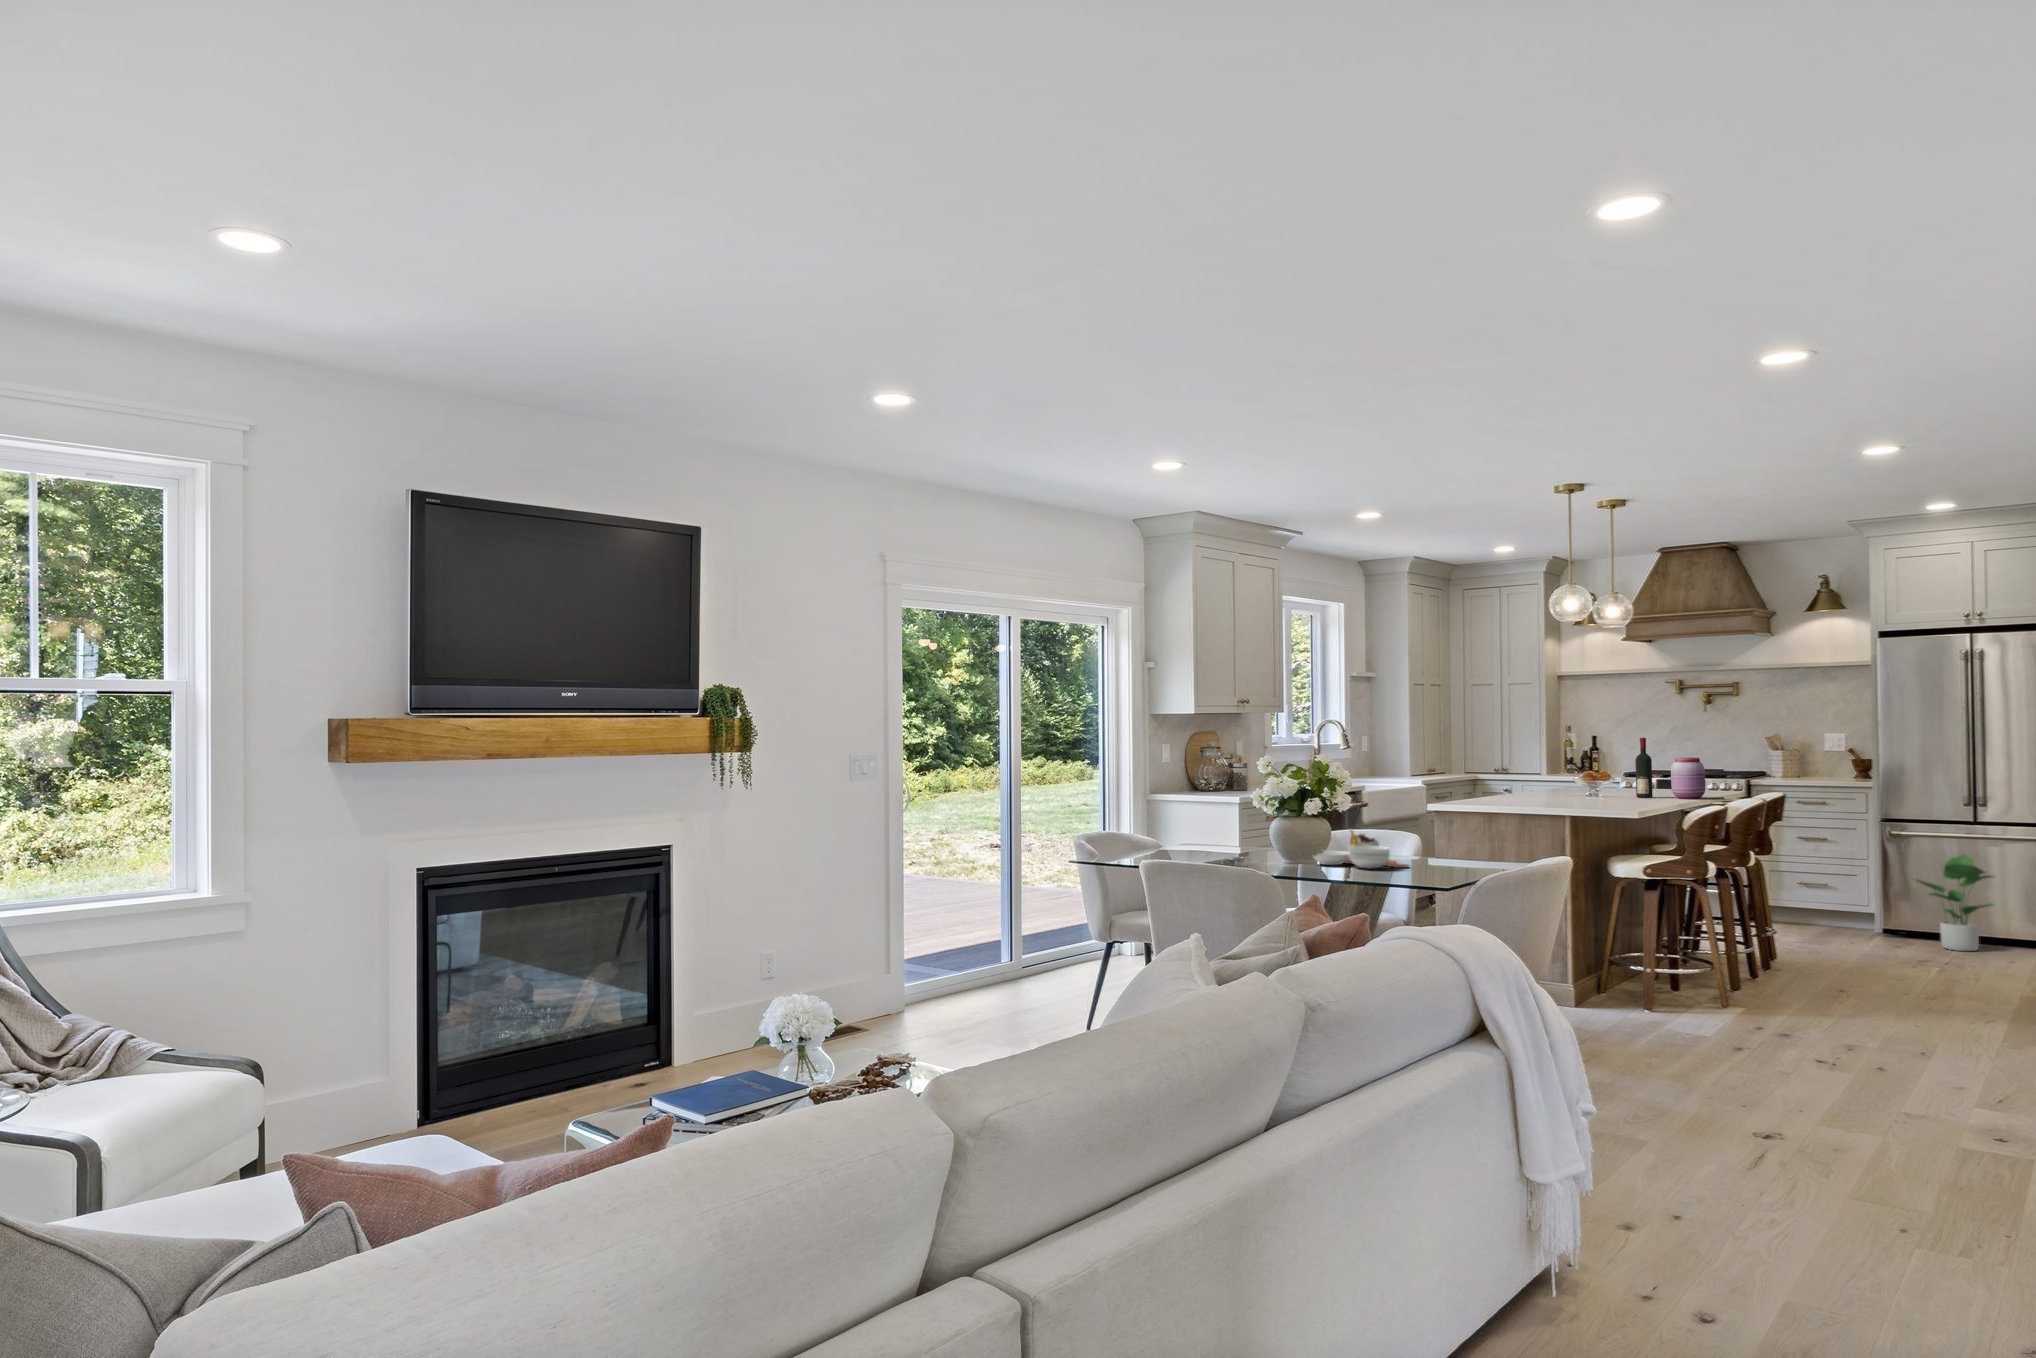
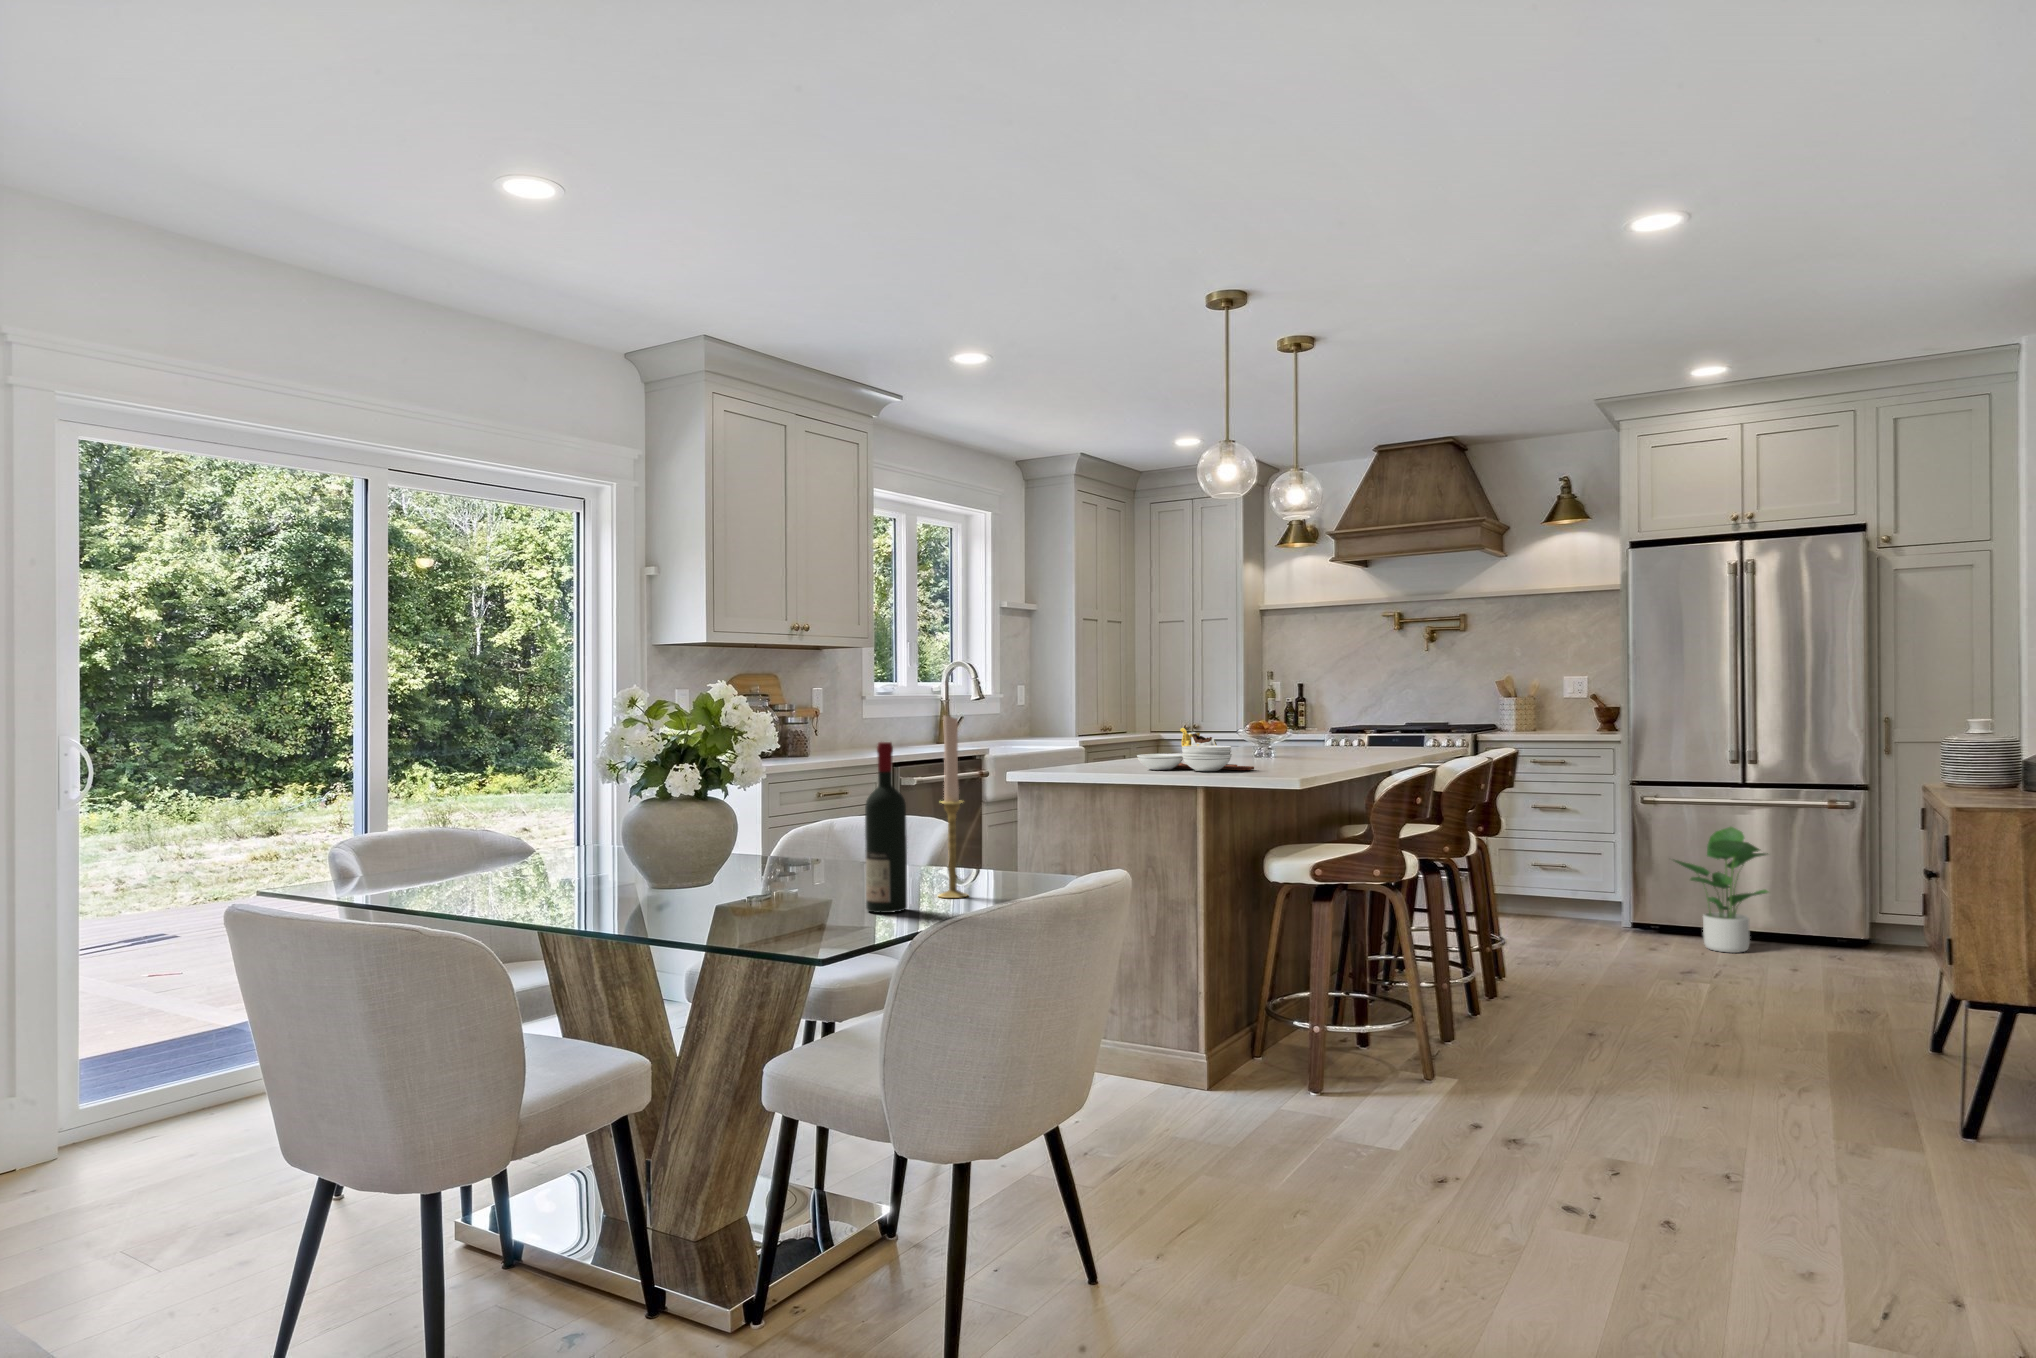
wine bottle: present [1635,738,1653,798] -> present [865,742,907,913]
jar: present [1671,758,1705,799] -> none [1366,701,1411,759]
candlestick: none [1457,772,1475,869] -> present [939,716,967,898]
cutting board: present [1314,829,1409,868] -> present [1137,728,1254,771]

